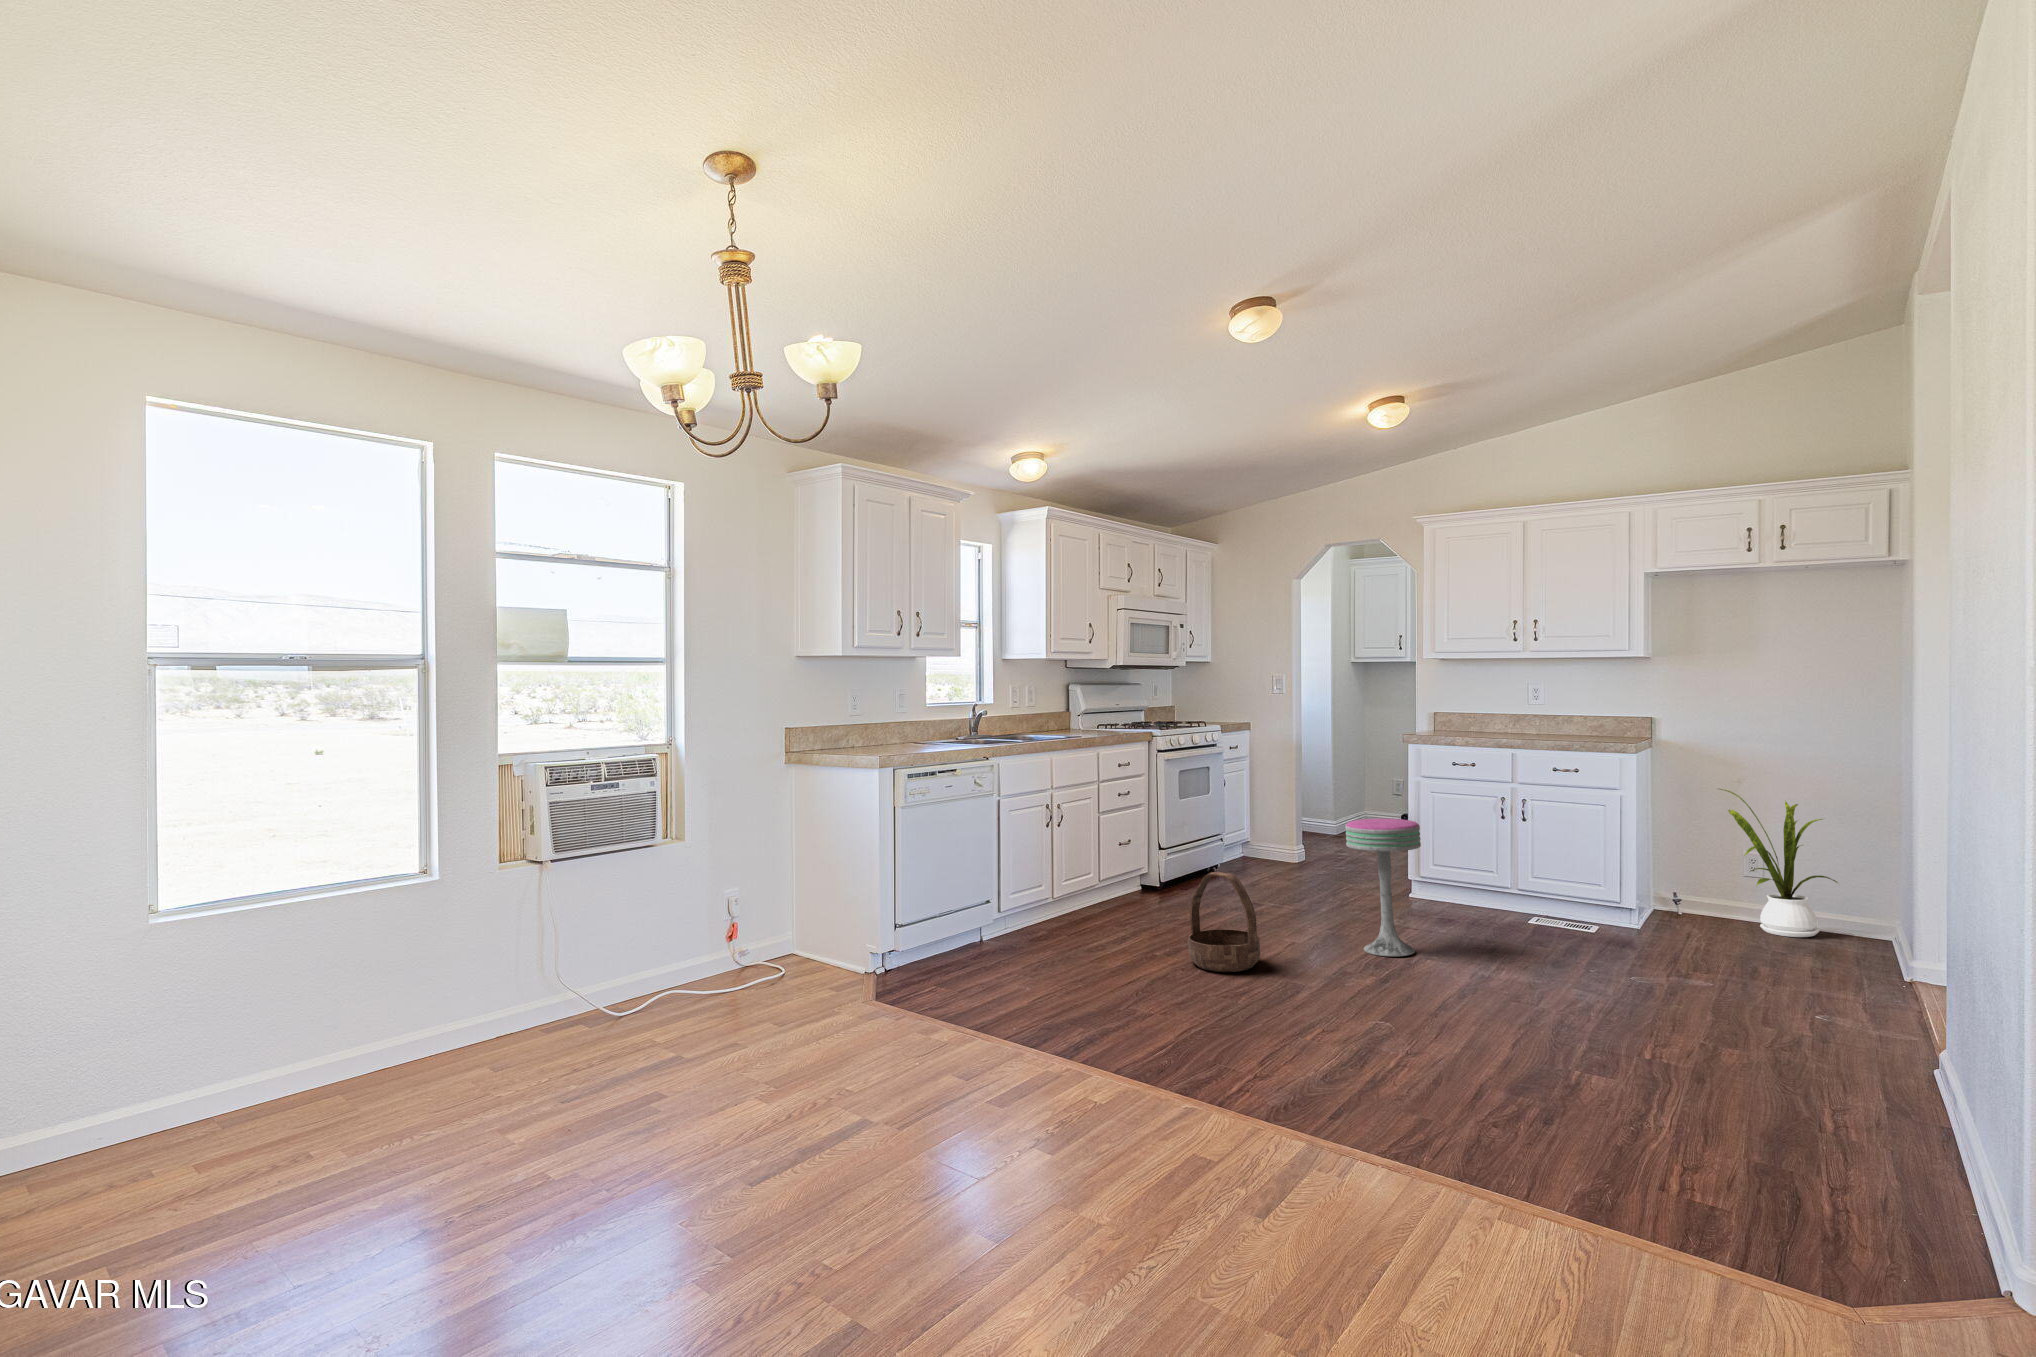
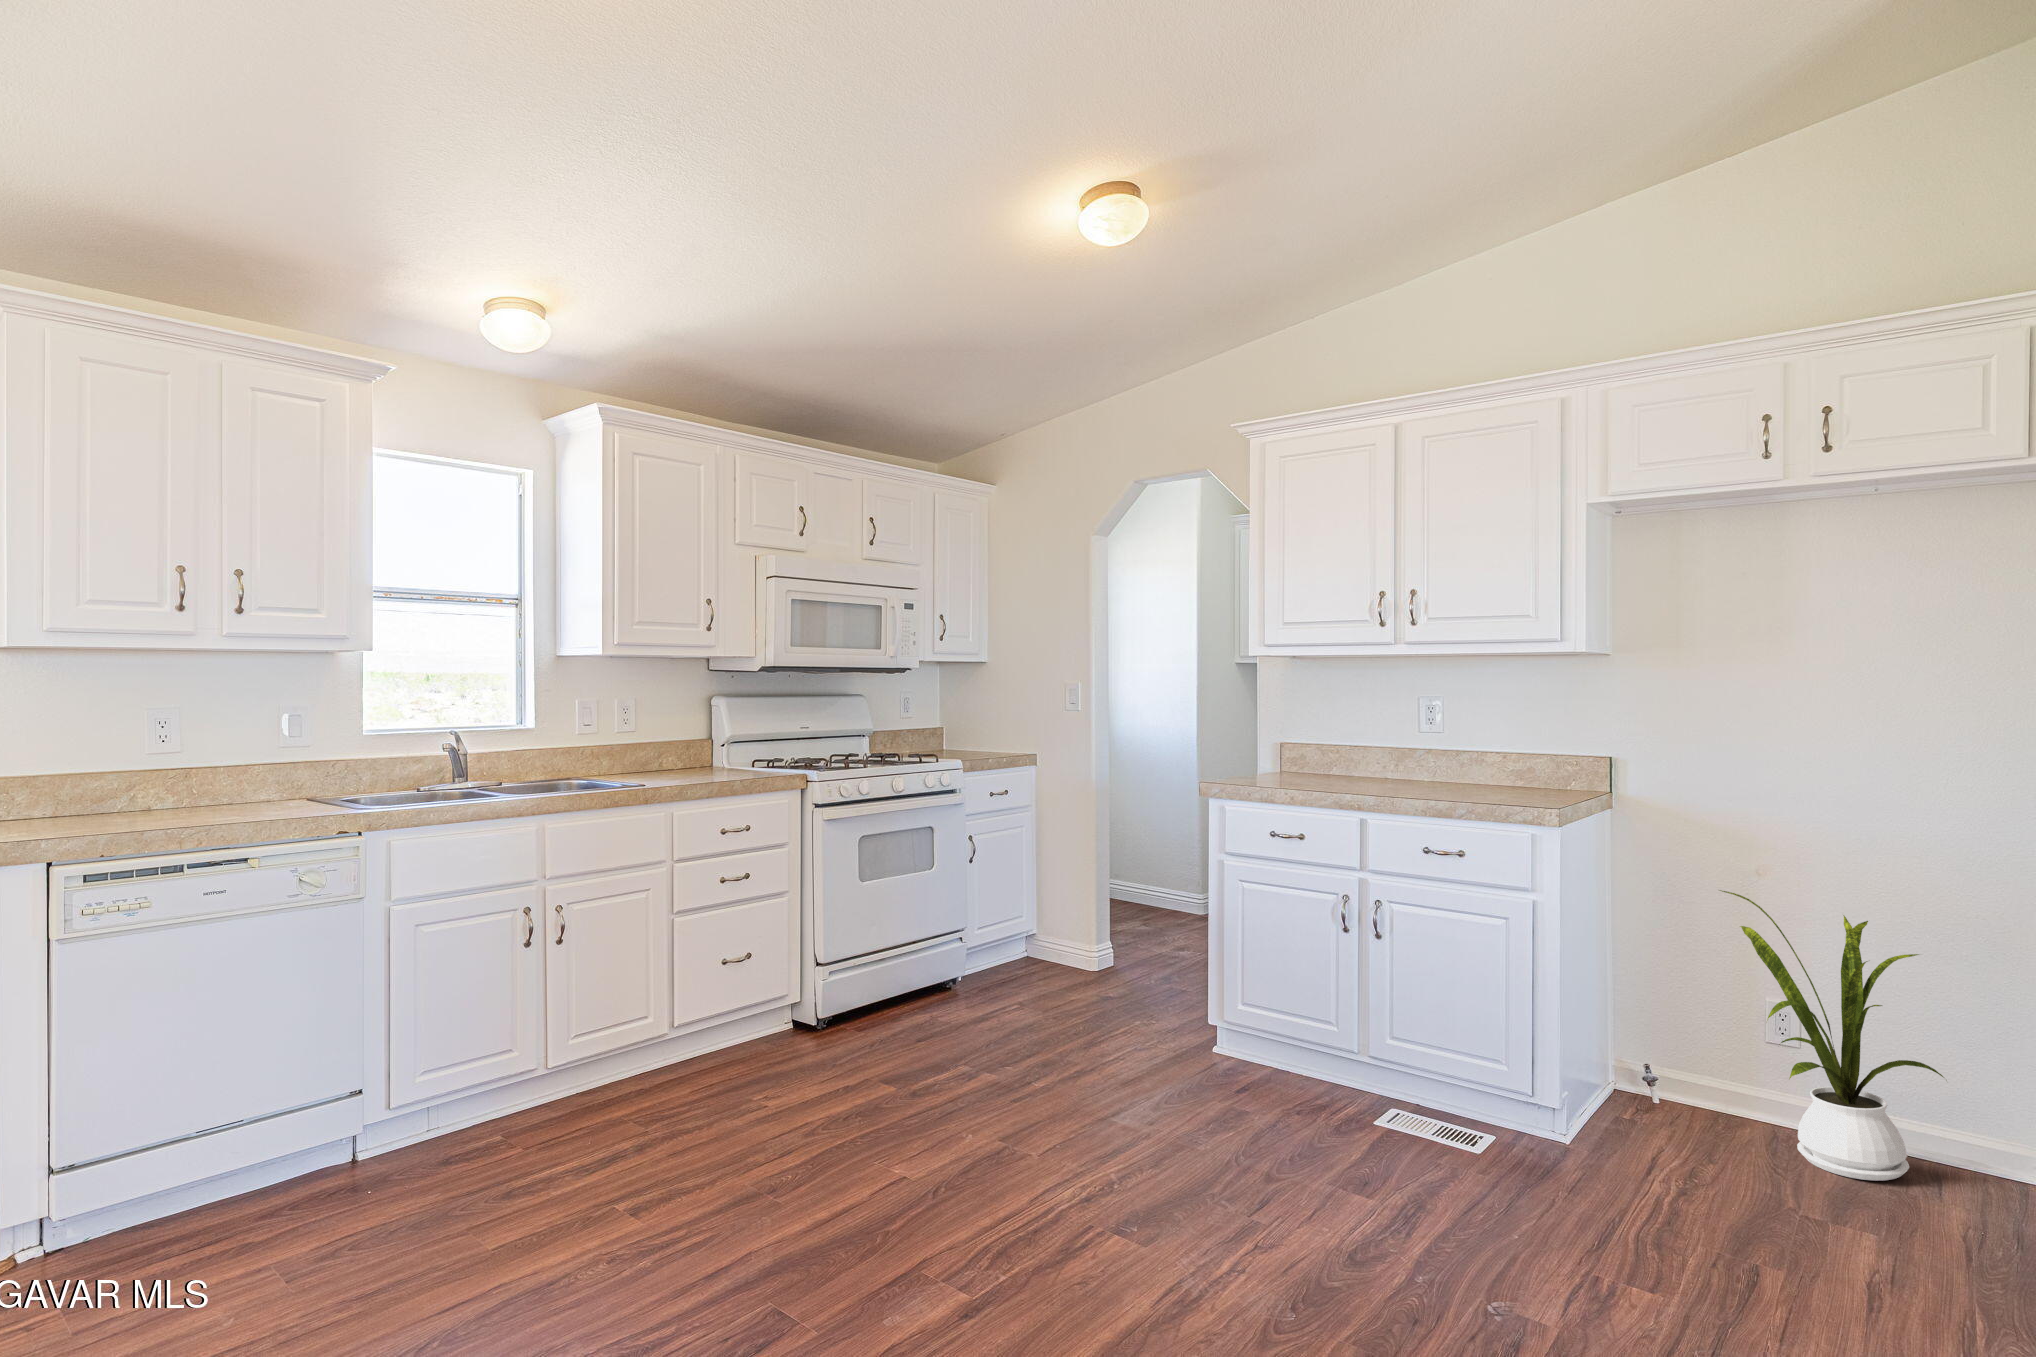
bar stool: present [1345,818,1421,957] -> none [992,952,1127,1237]
basket: present [1188,872,1260,972] -> none [636,1069,782,1289]

